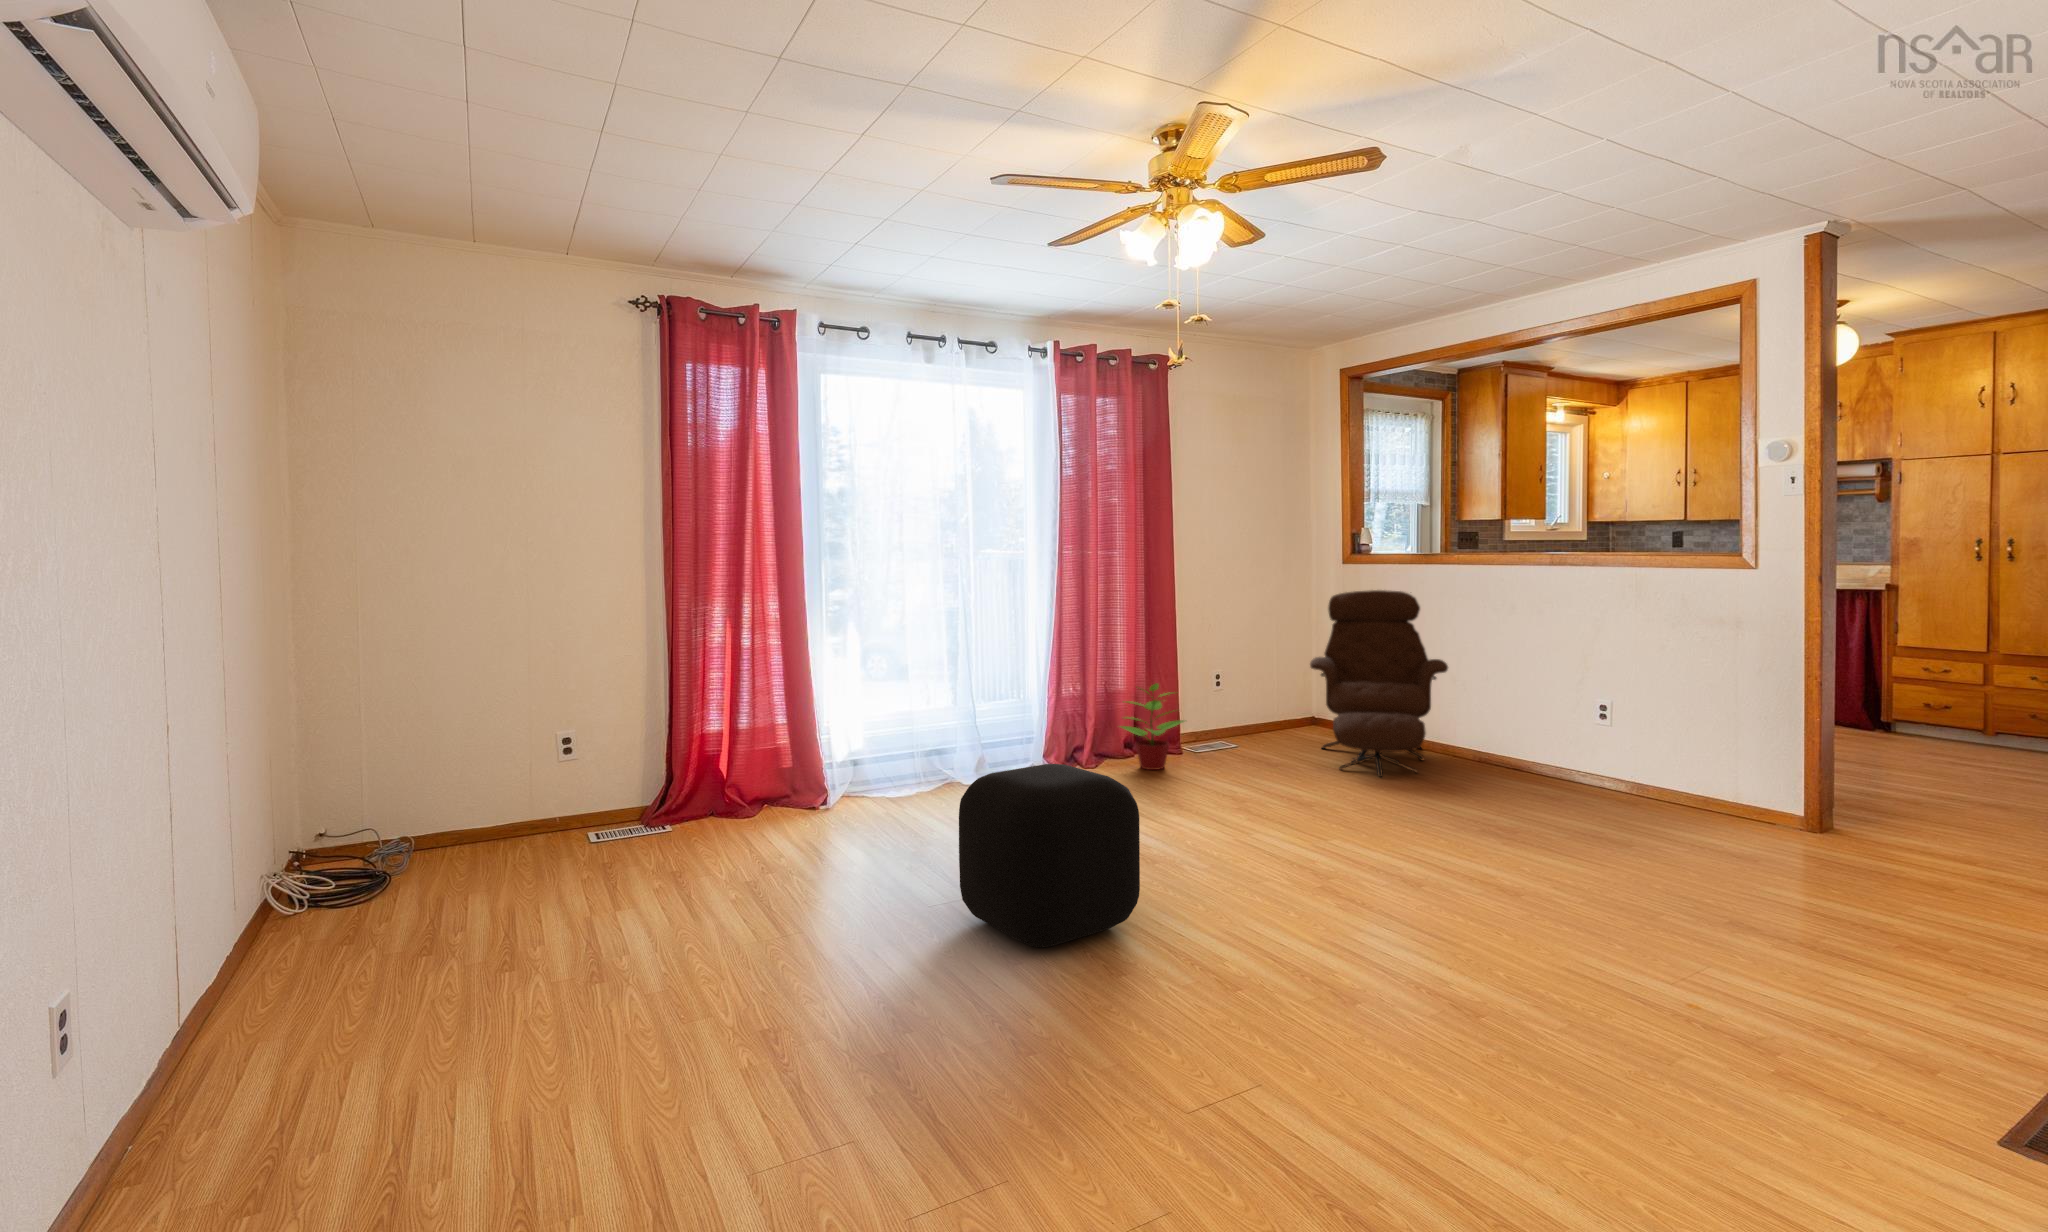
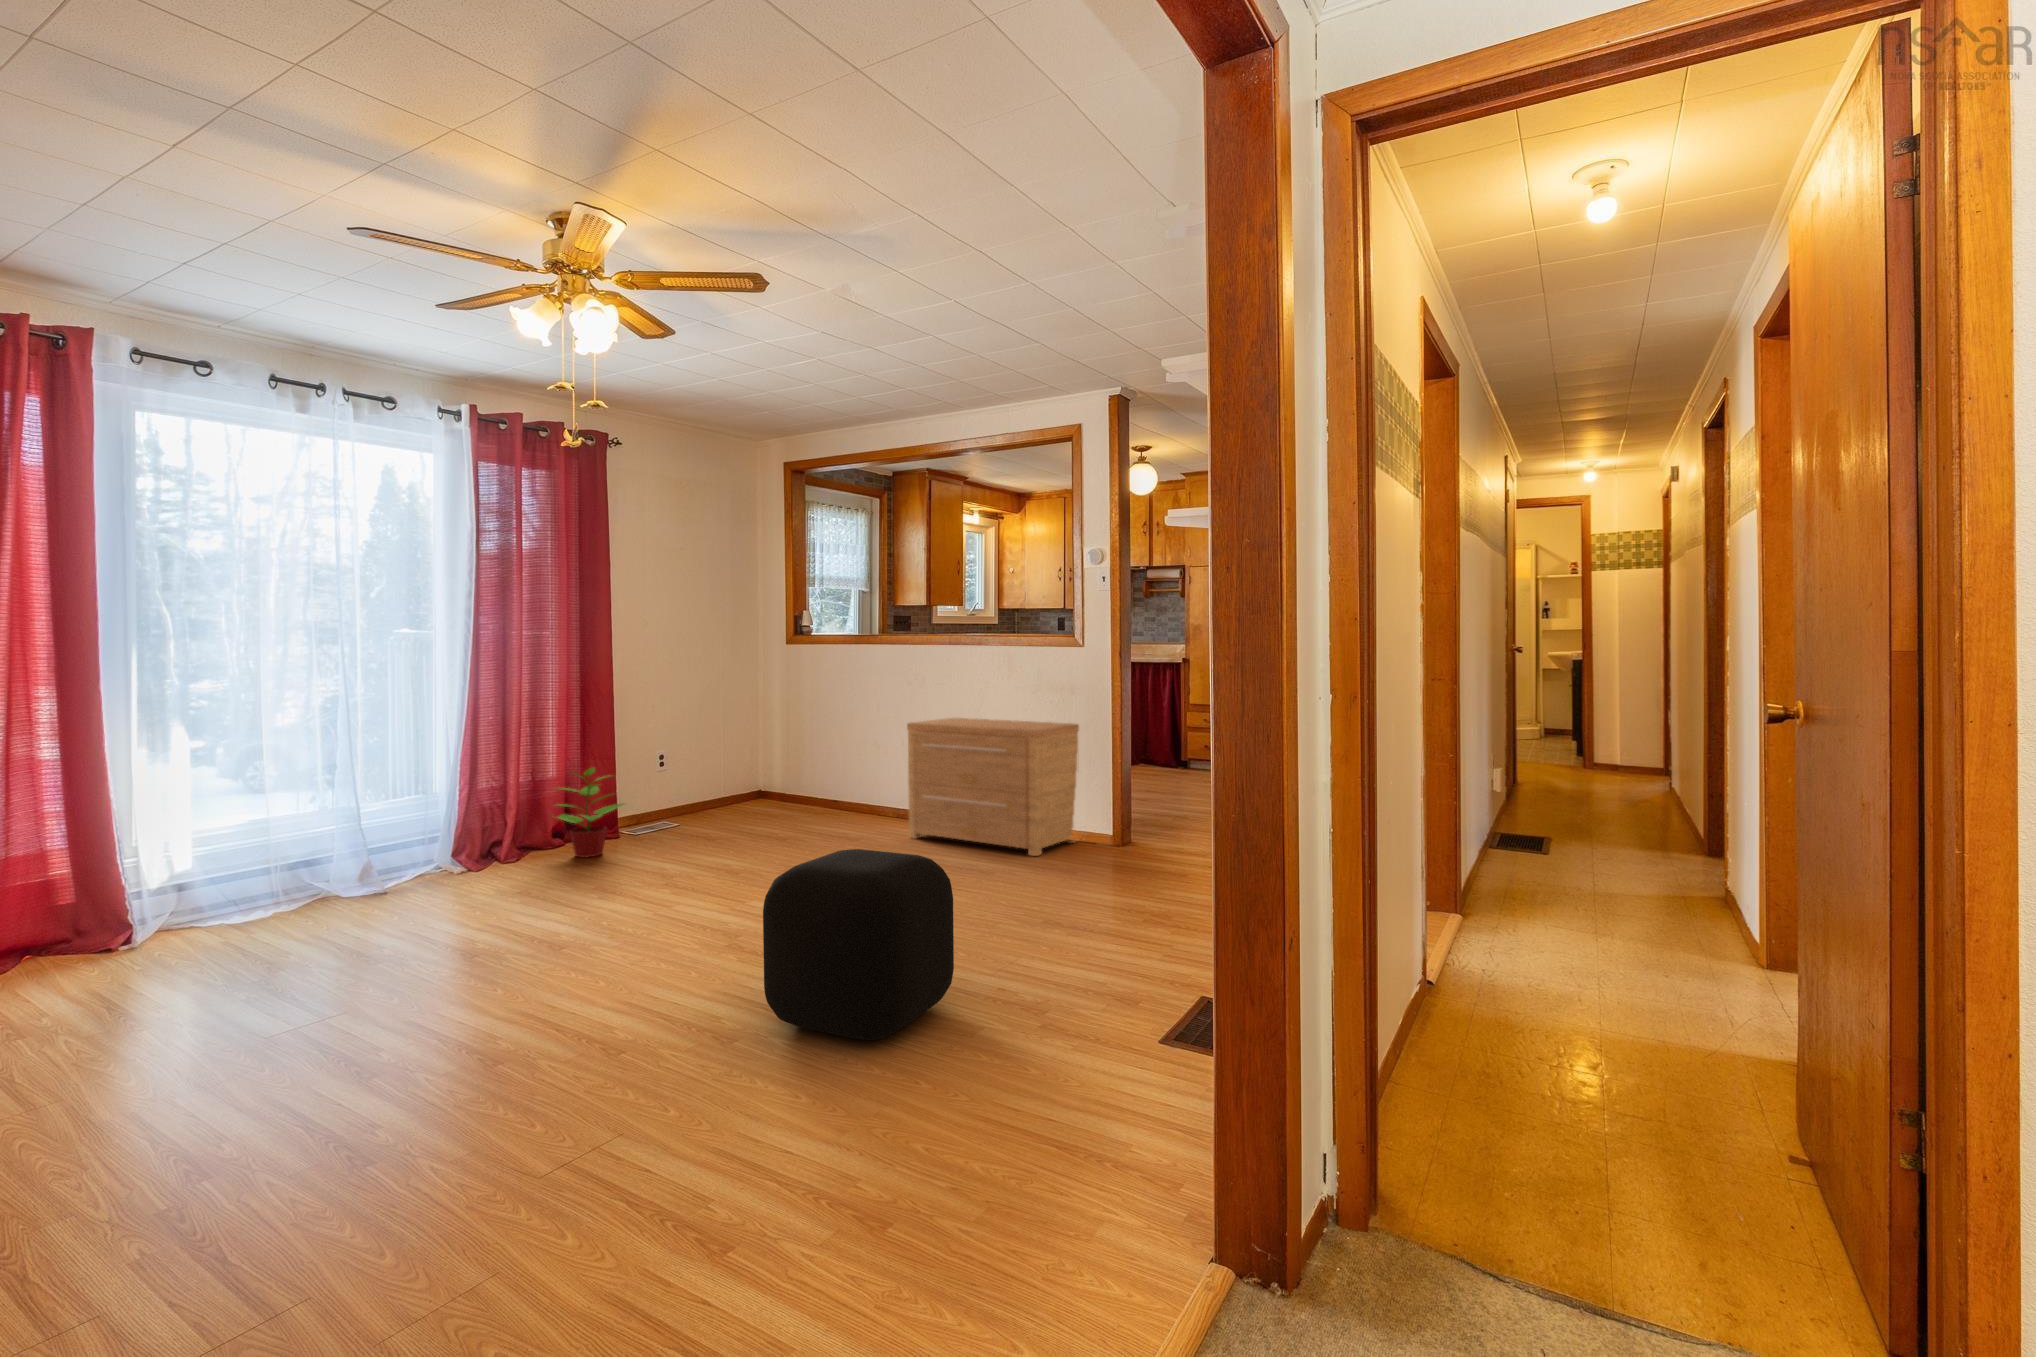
lounge chair: present [1310,590,1448,777] -> none [755,670,878,841]
side table: none [1491,649,1741,828] -> present [907,718,1079,856]
ottoman: present [959,764,1140,947] -> present [763,849,954,1040]

